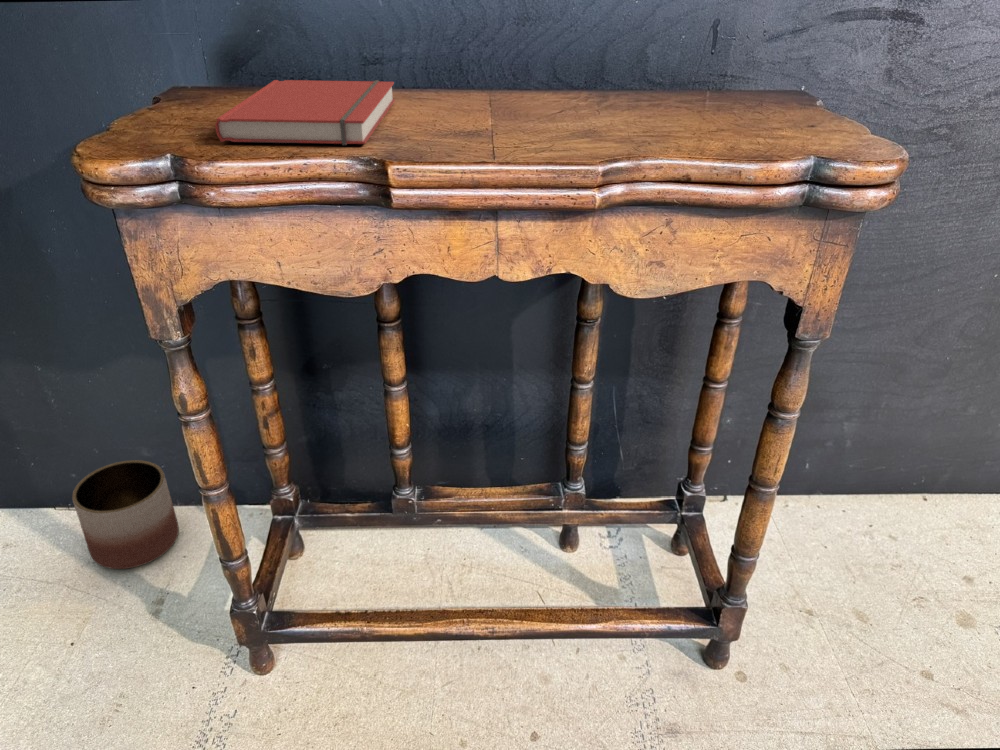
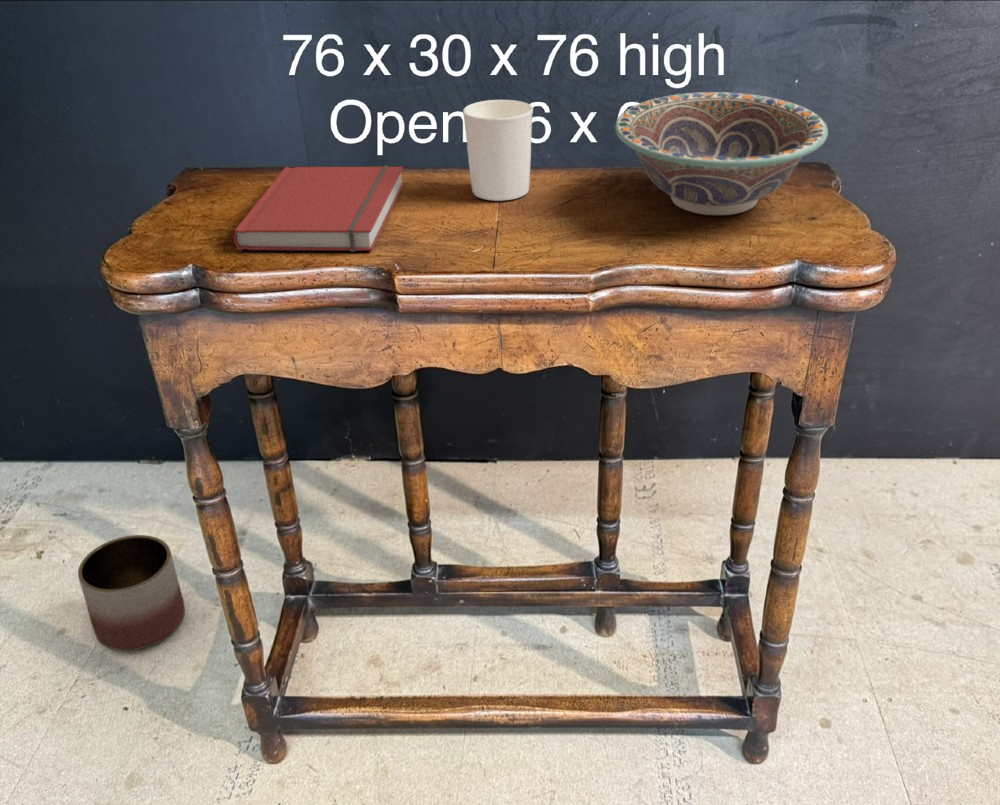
candle holder: none [457,13,528,113] -> present [463,100,533,201]
decorative bowl: none [613,15,830,126] -> present [615,92,828,215]

